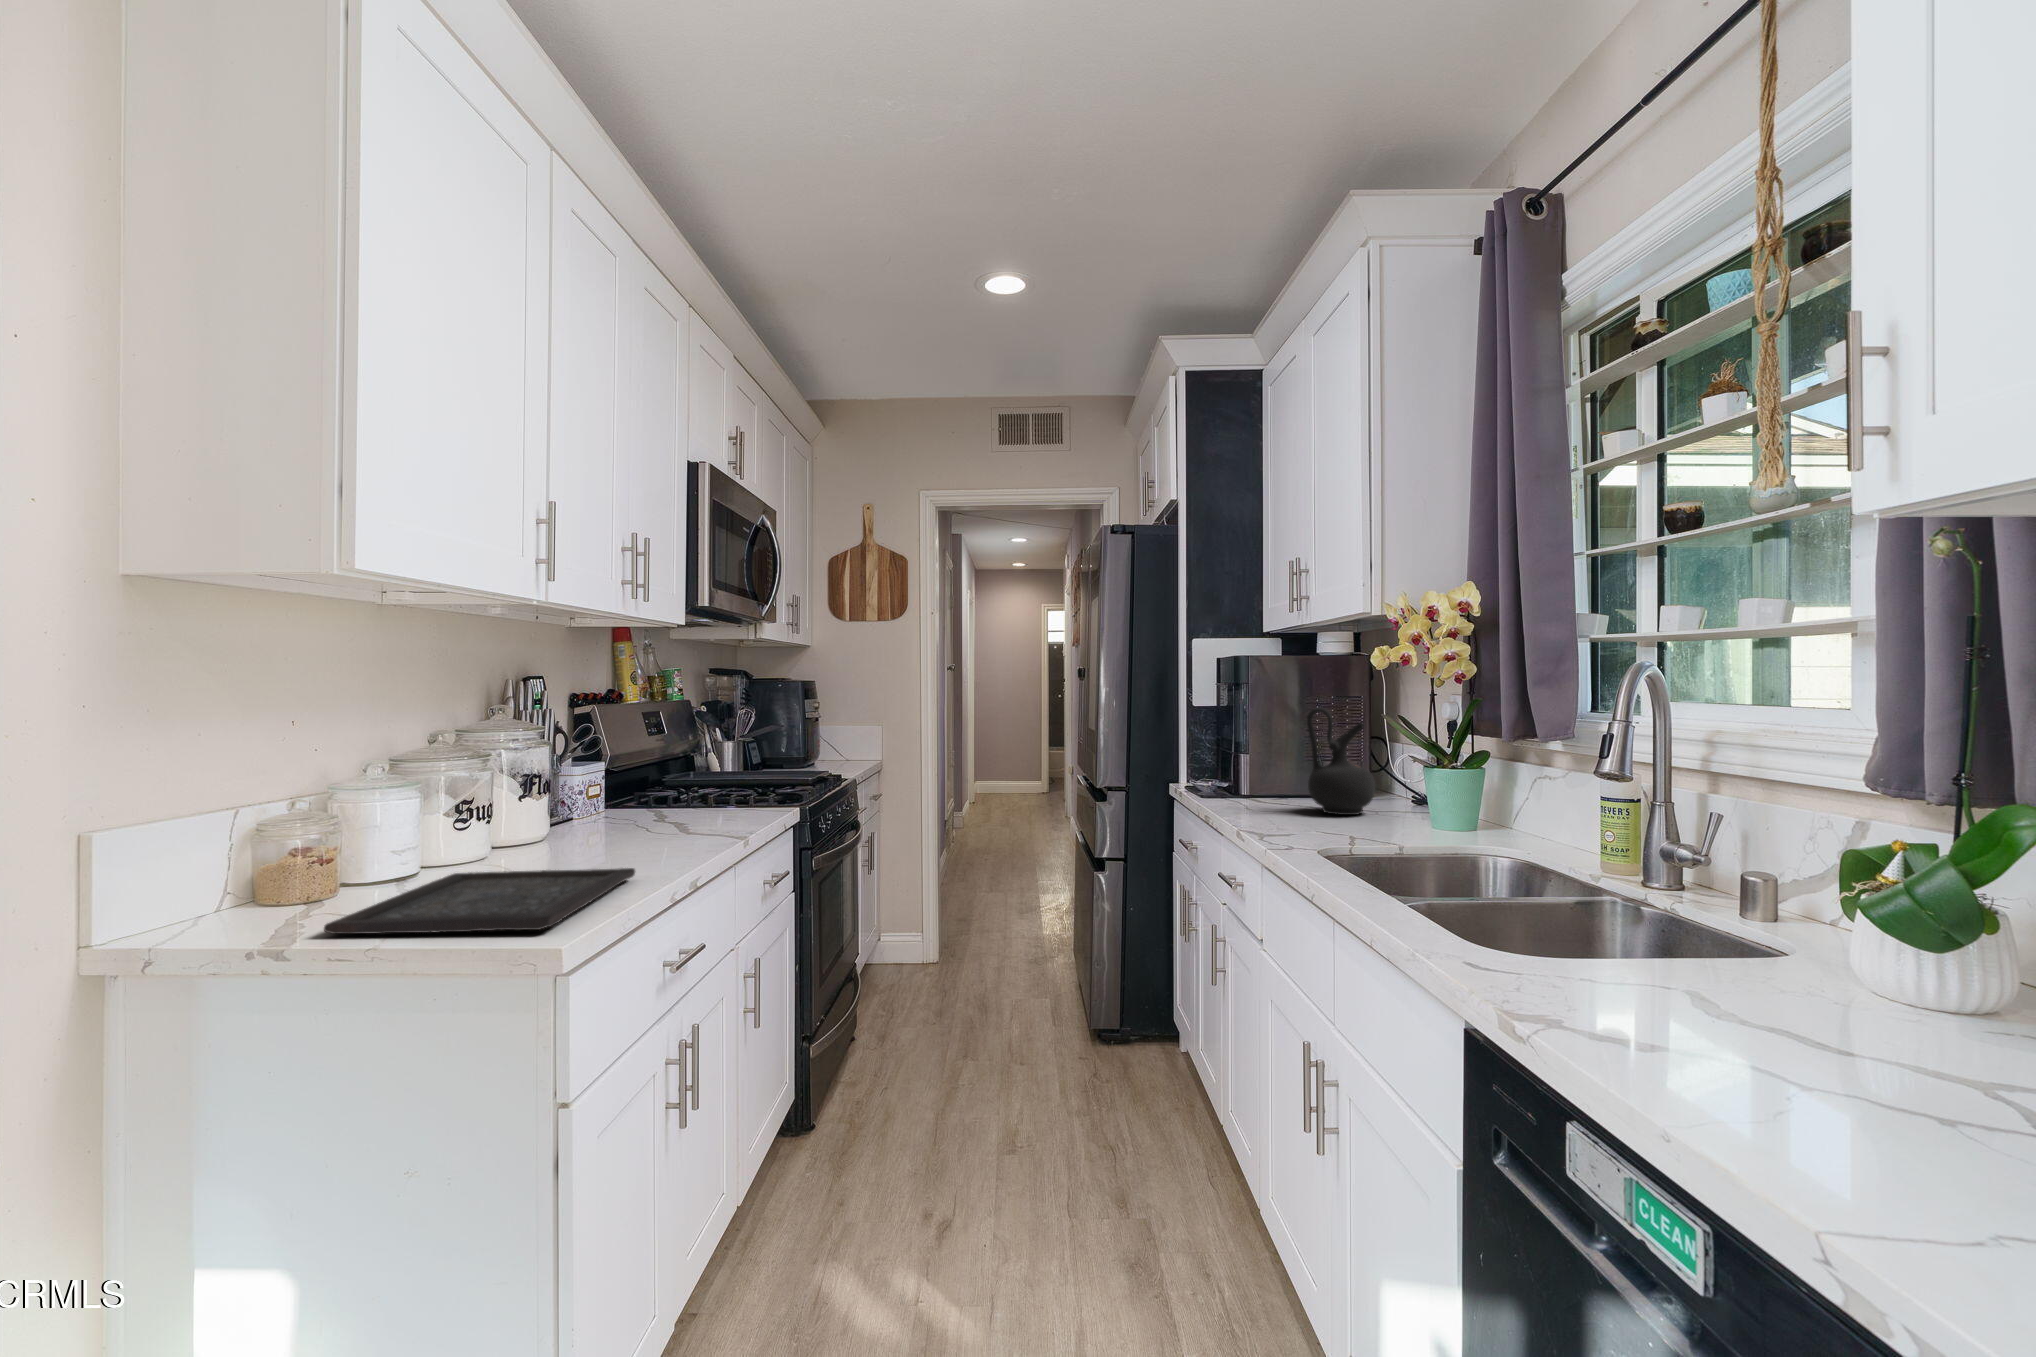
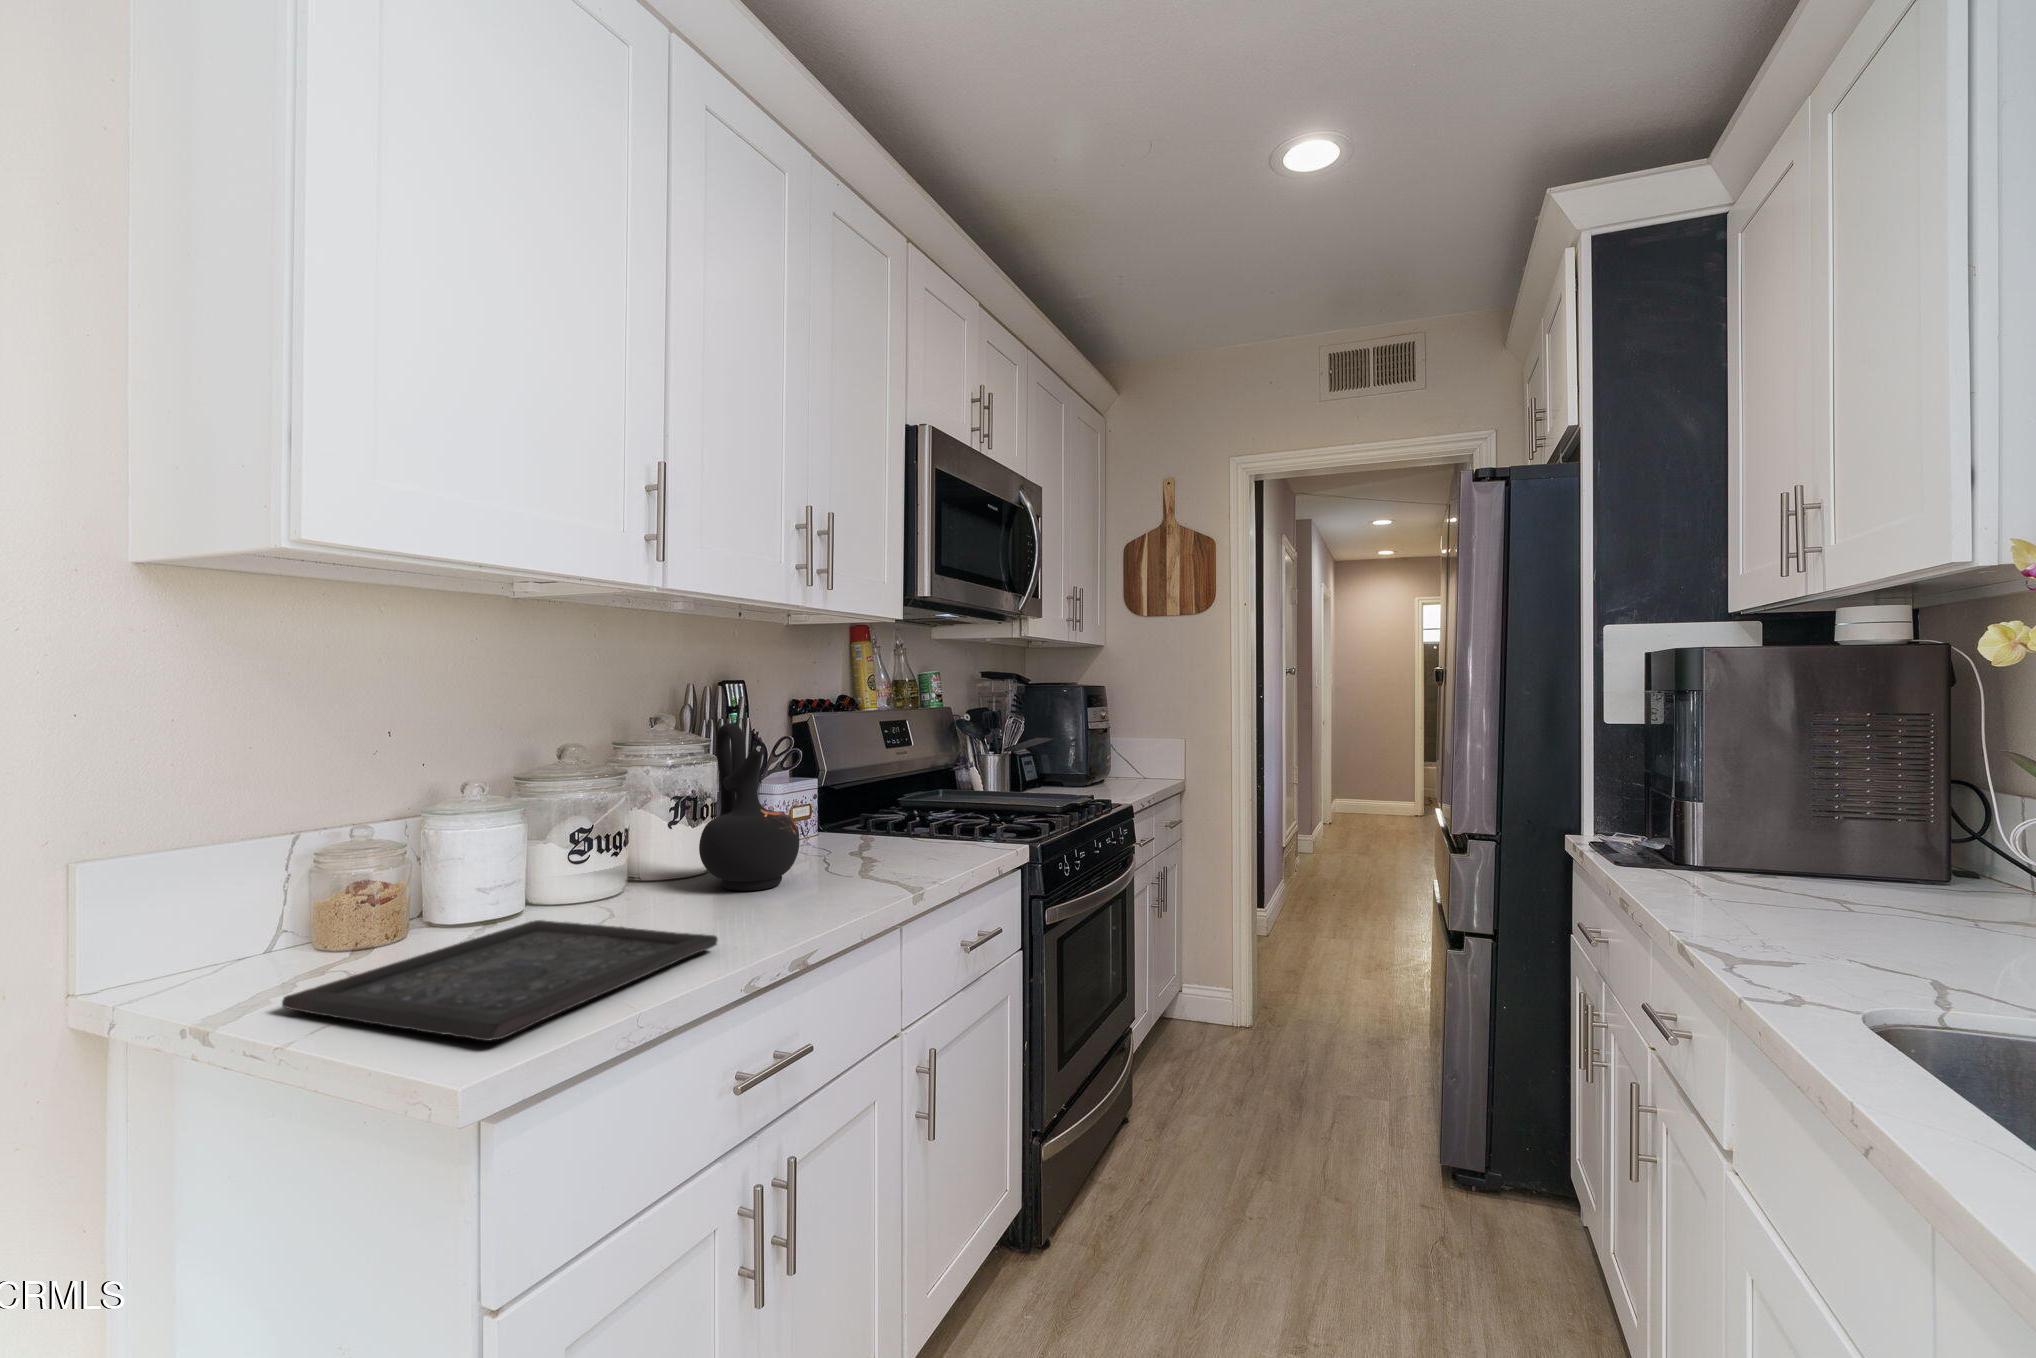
ceramic jug: present [1307,707,1375,815] -> present [699,723,799,891]

